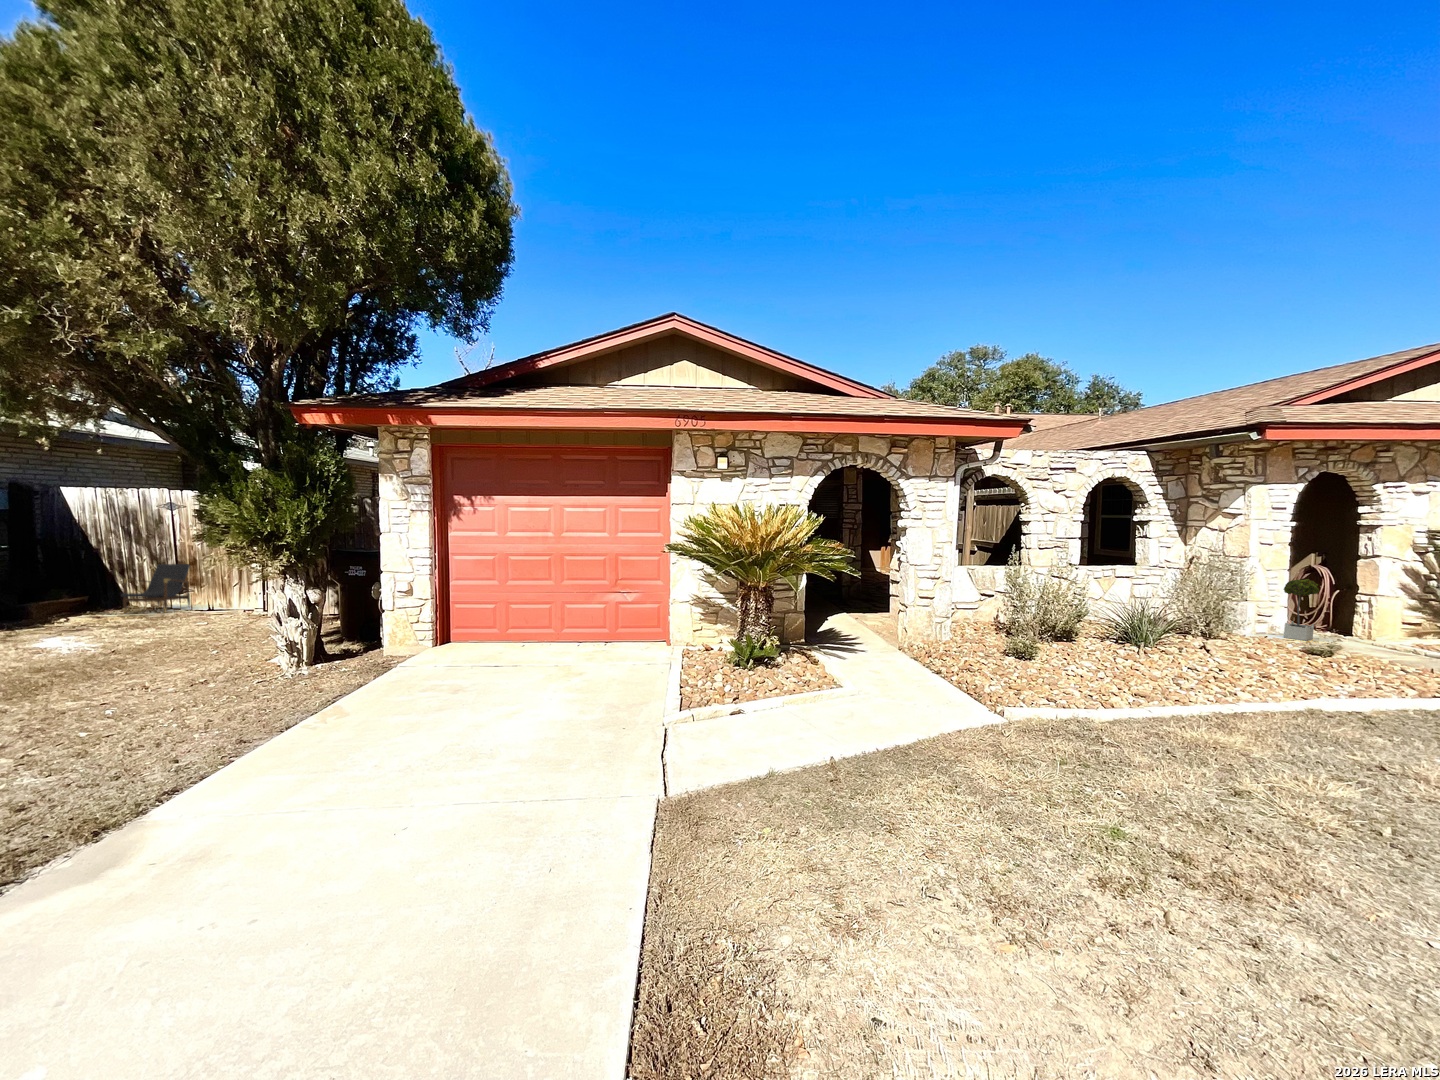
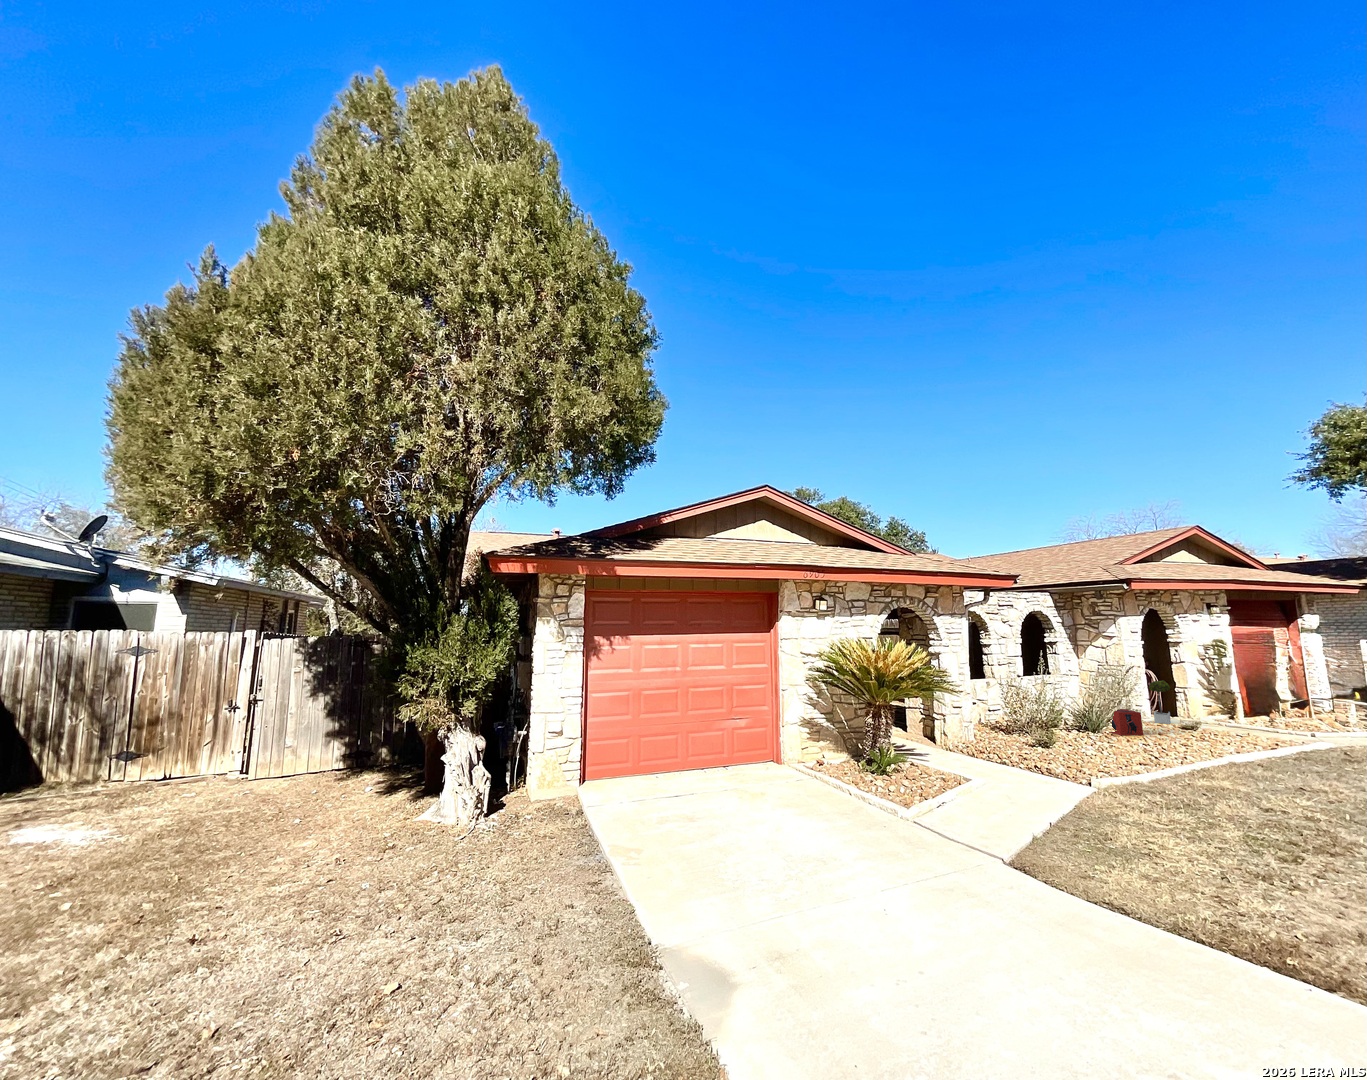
lounge chair: present [121,564,190,613] -> none [68,721,151,790]
storage box: none [1177,613,1230,652] -> present [1110,709,1143,735]

